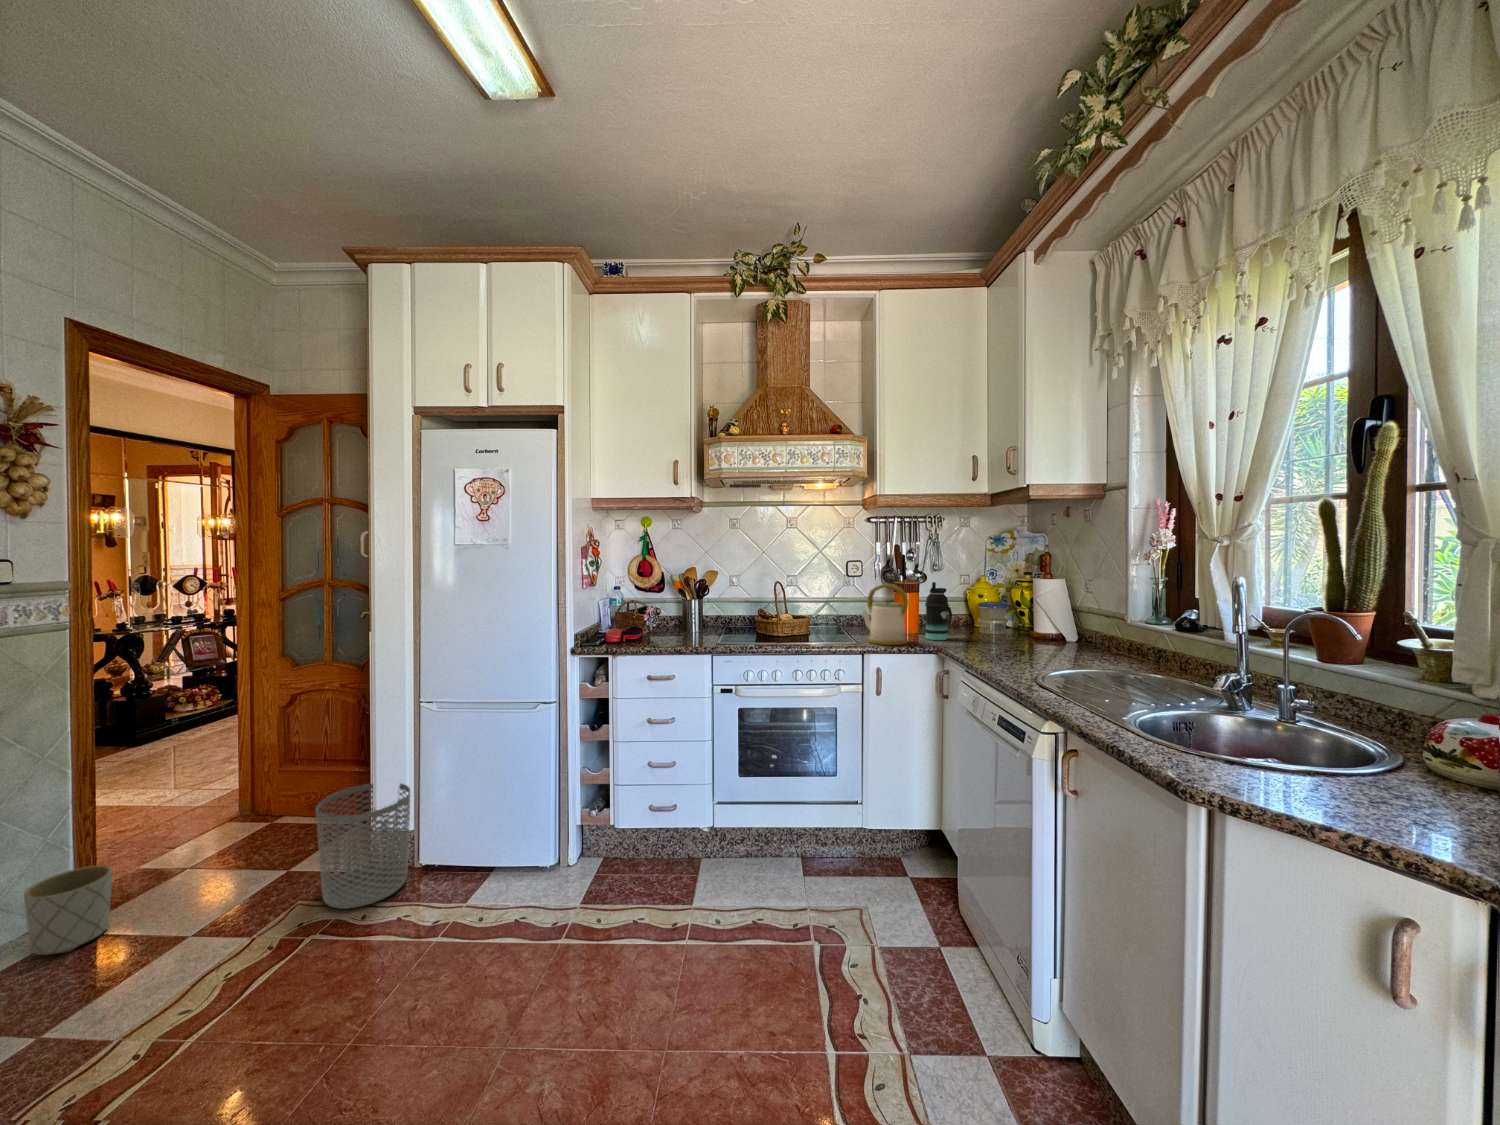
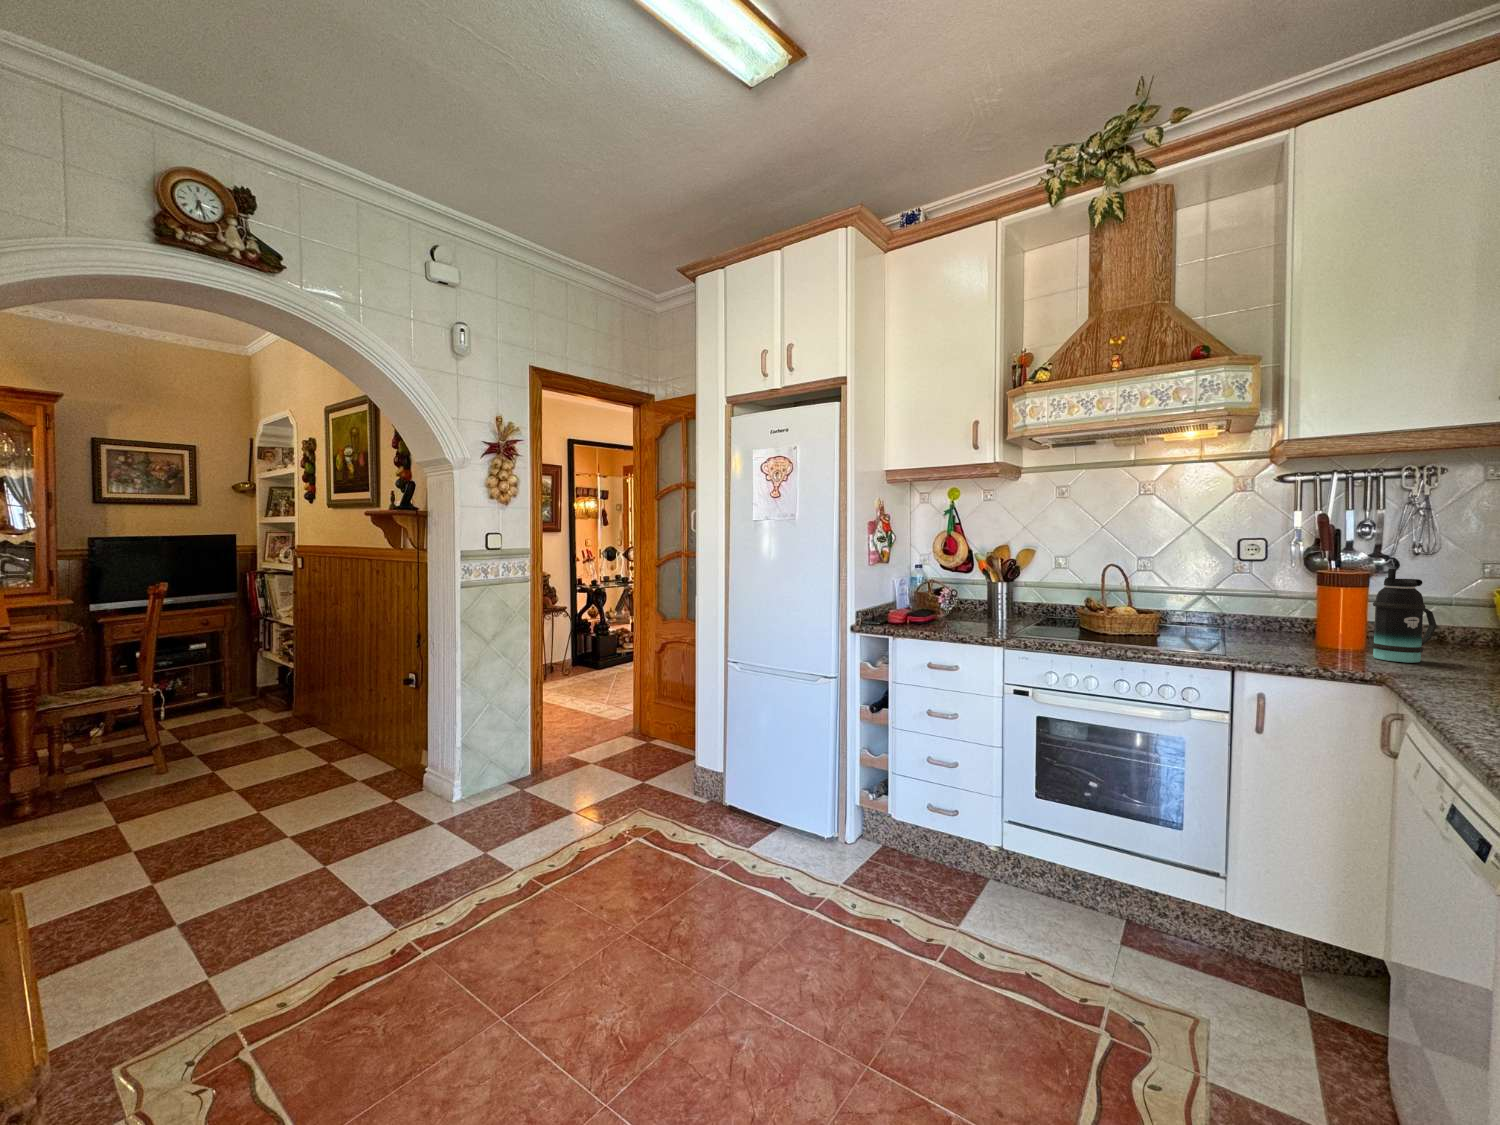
kettle: present [861,583,908,645] -> none [1240,568,1329,661]
waste bin: present [316,784,410,909] -> none [650,725,718,825]
planter: present [24,865,112,955] -> none [502,745,543,799]

